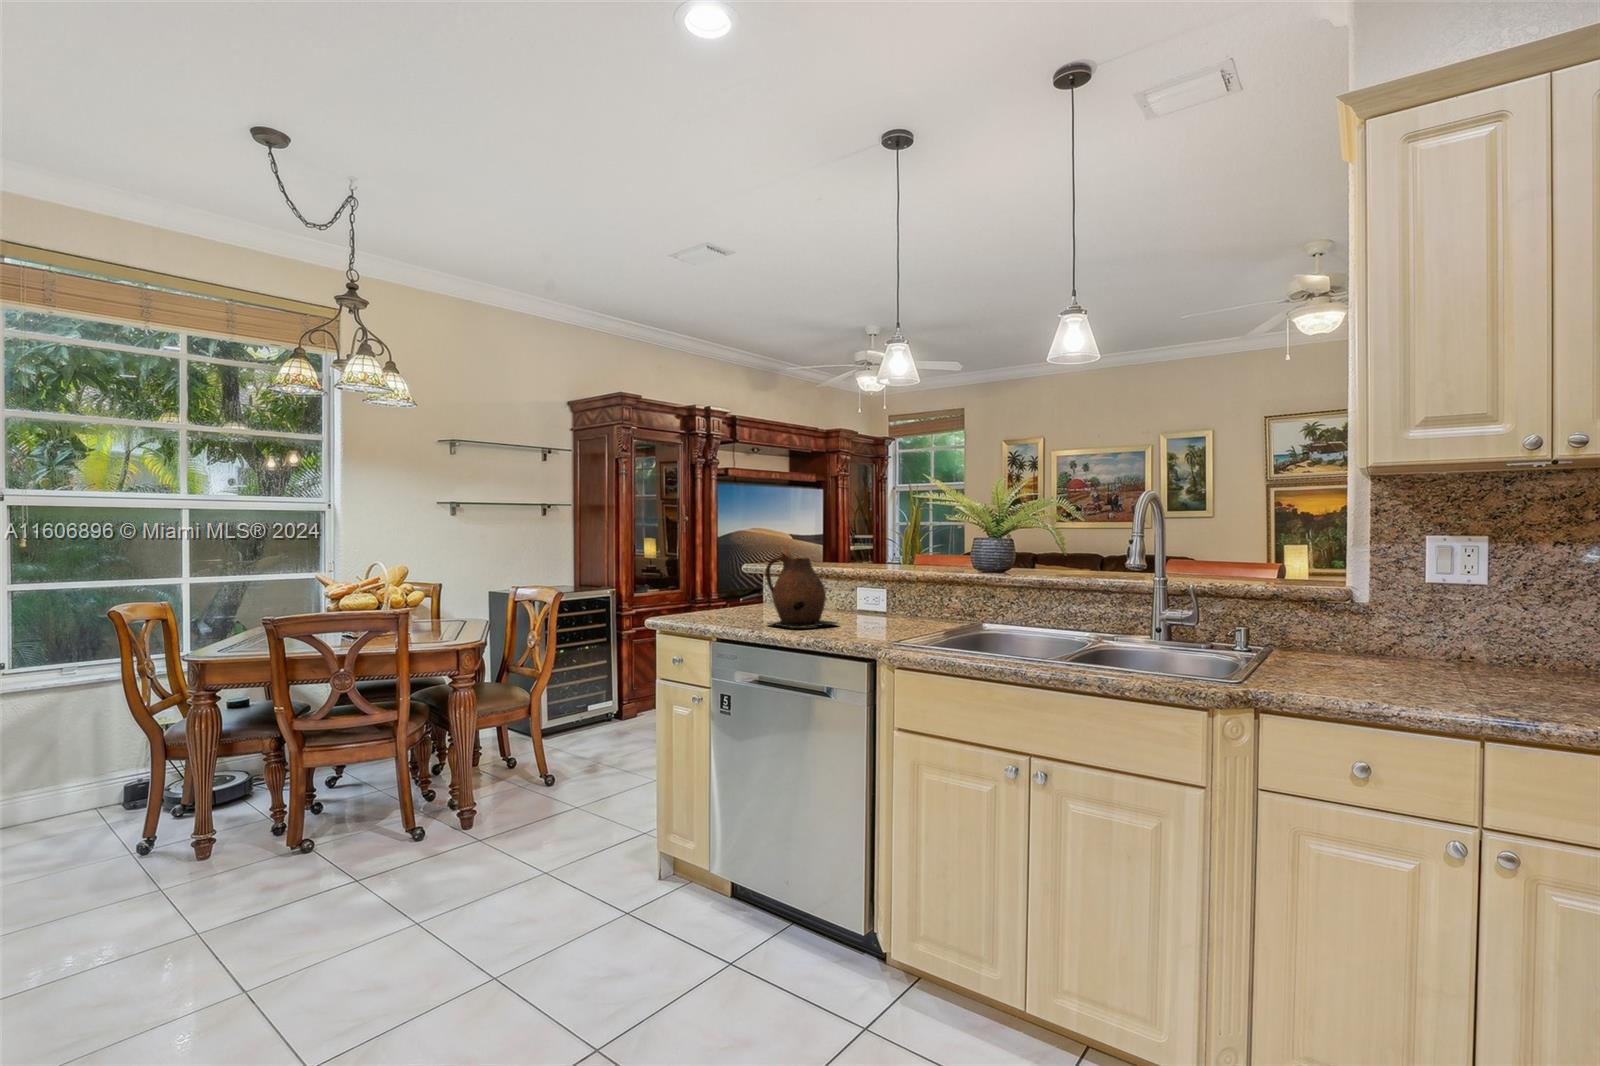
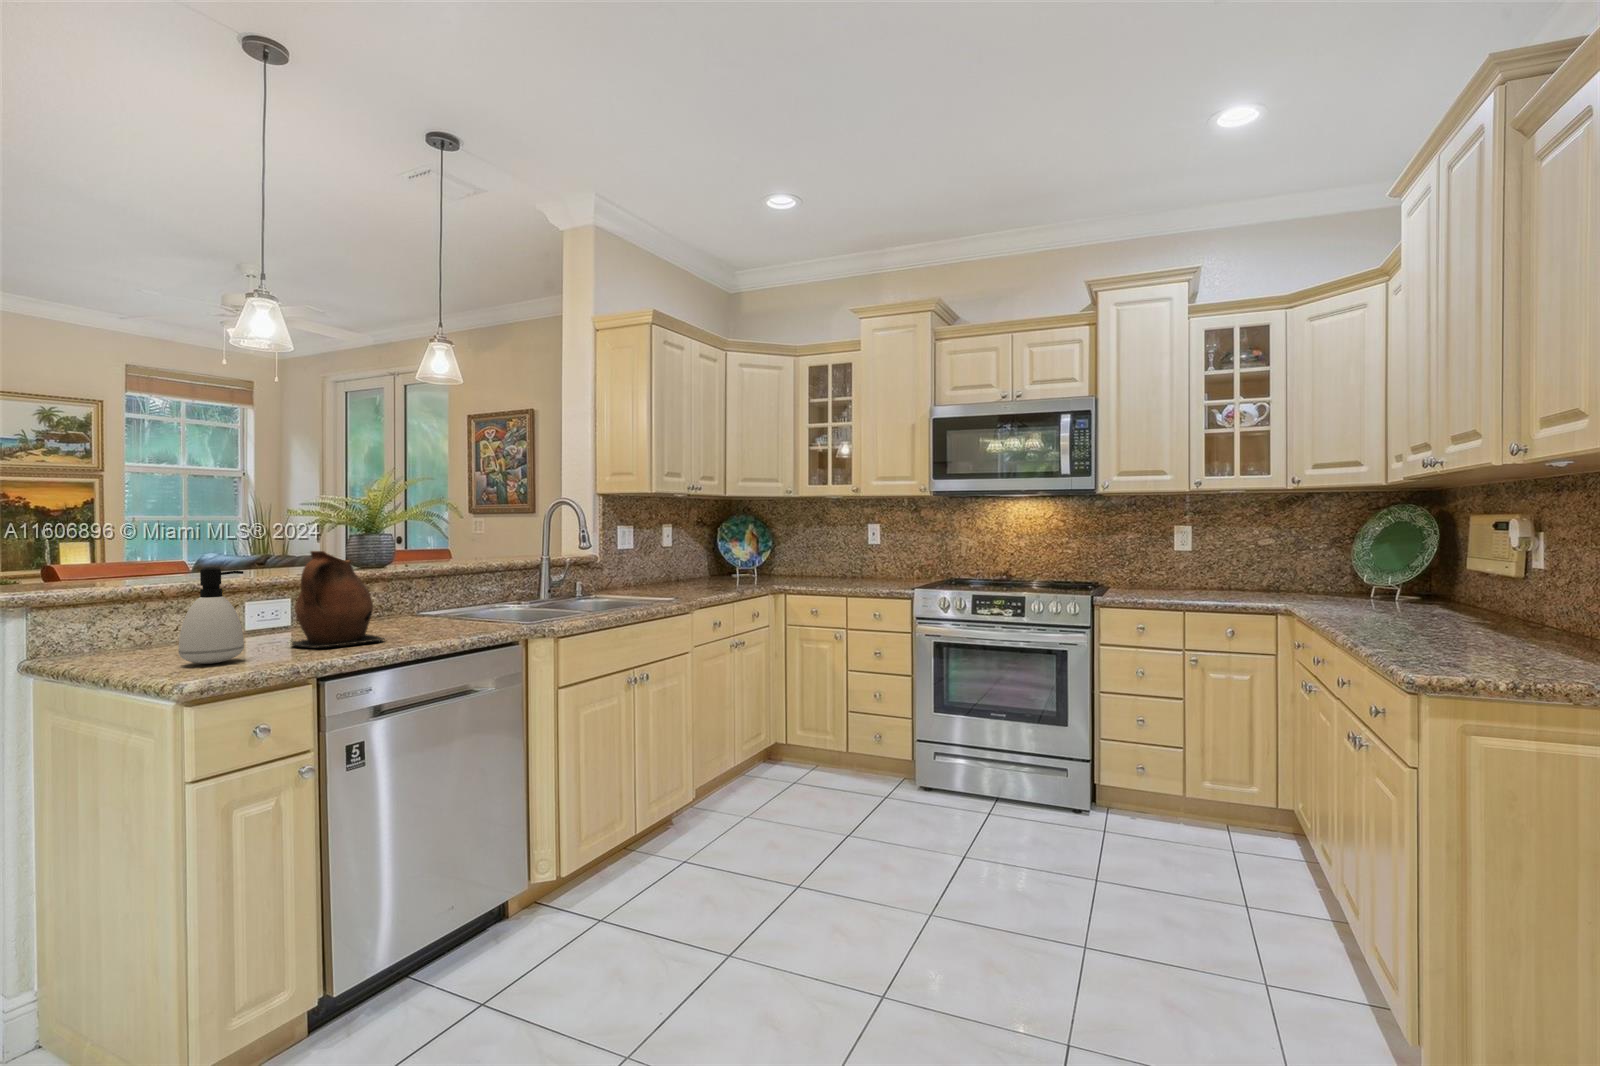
soap dispenser: none [710,556,744,620] -> present [179,567,244,664]

